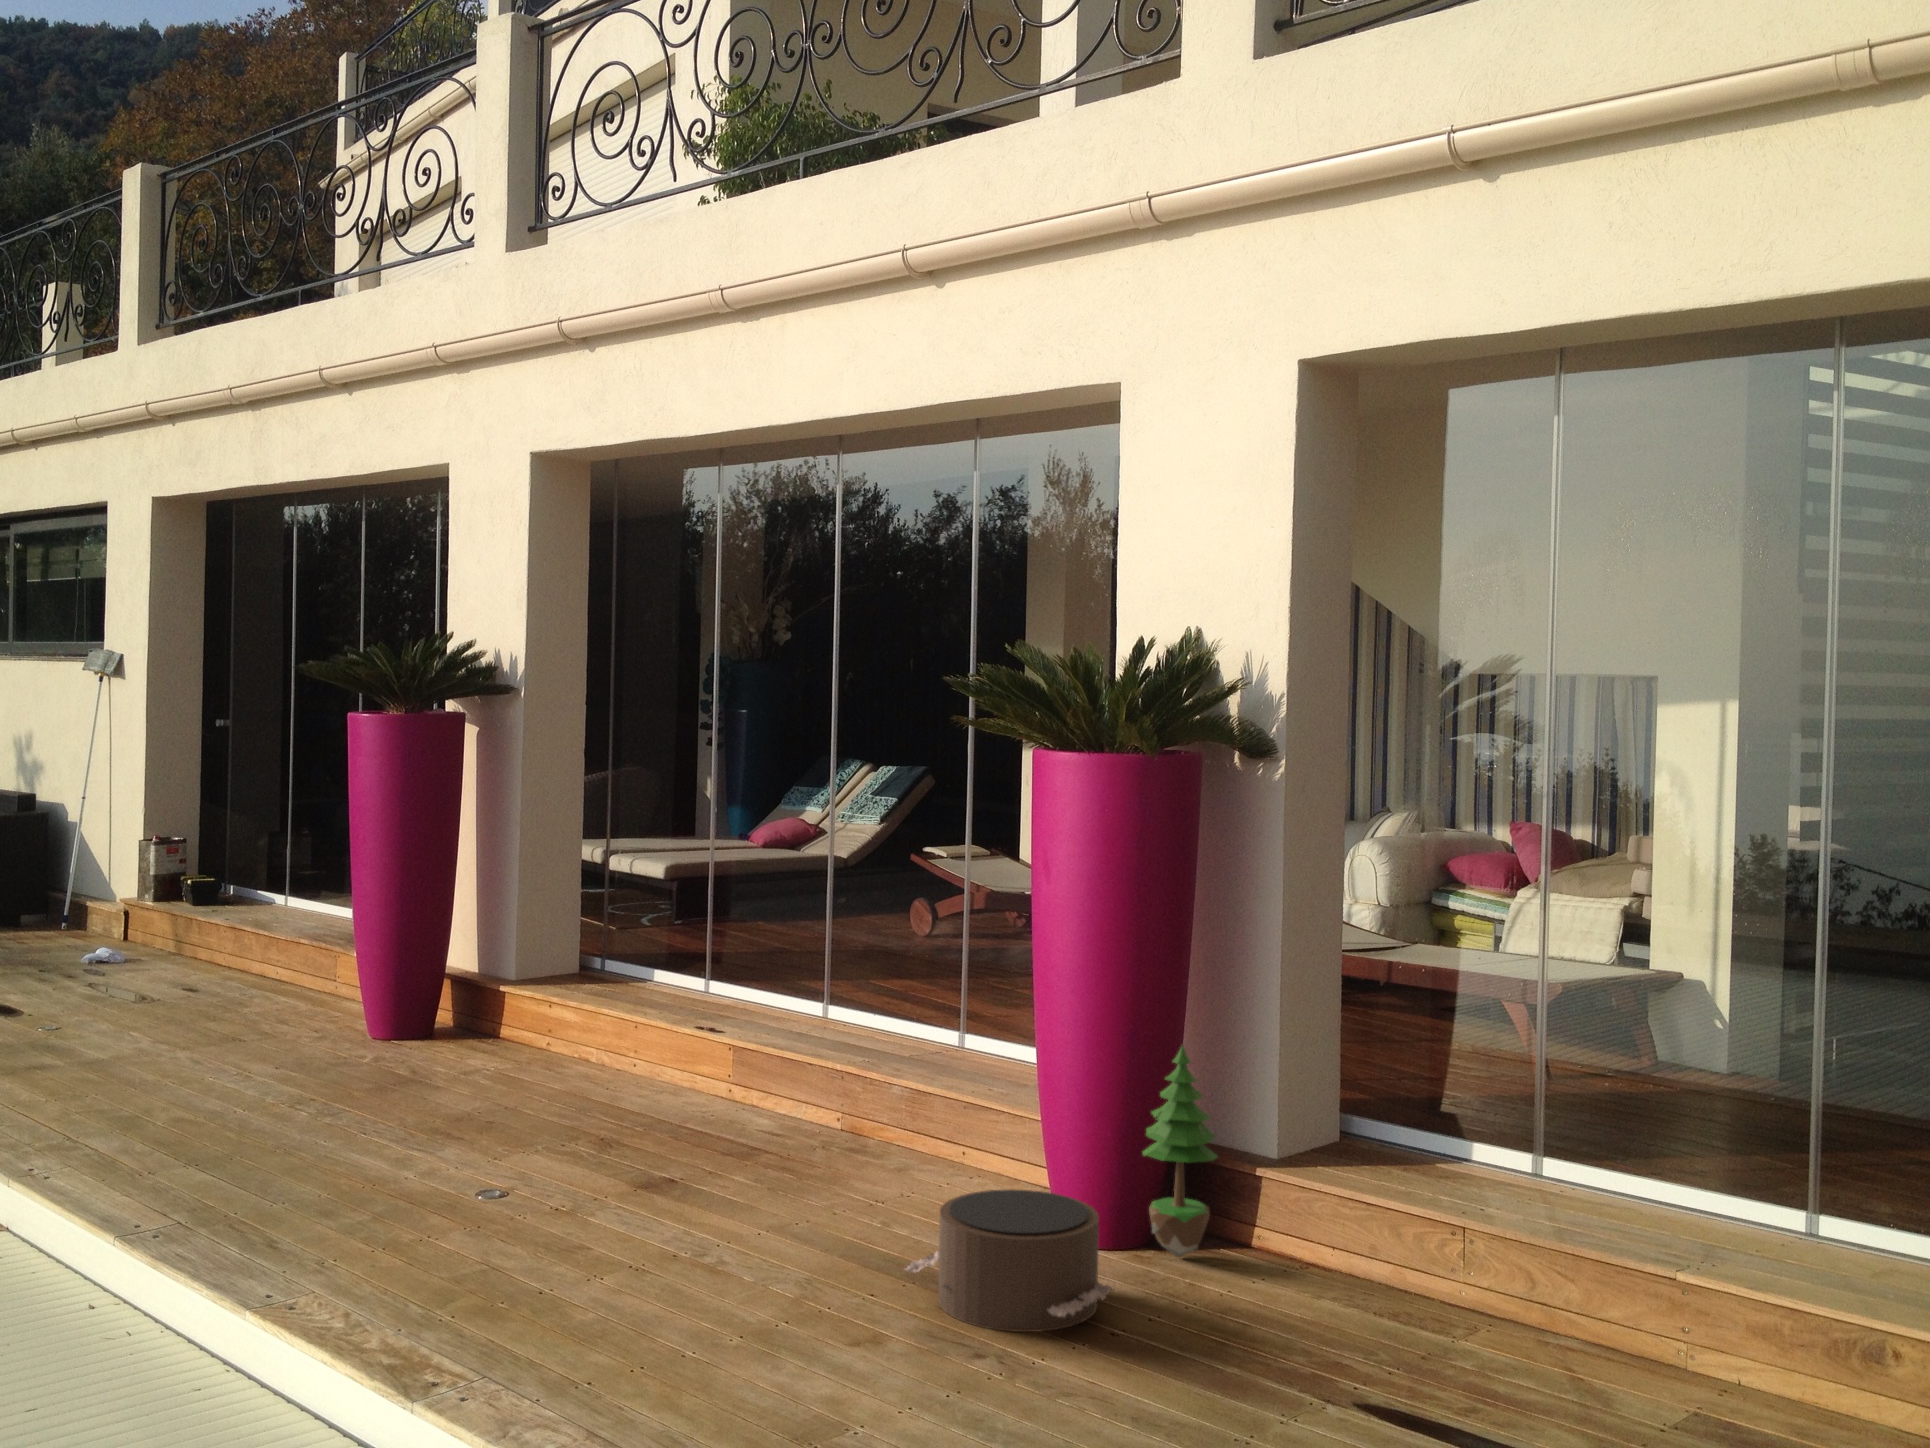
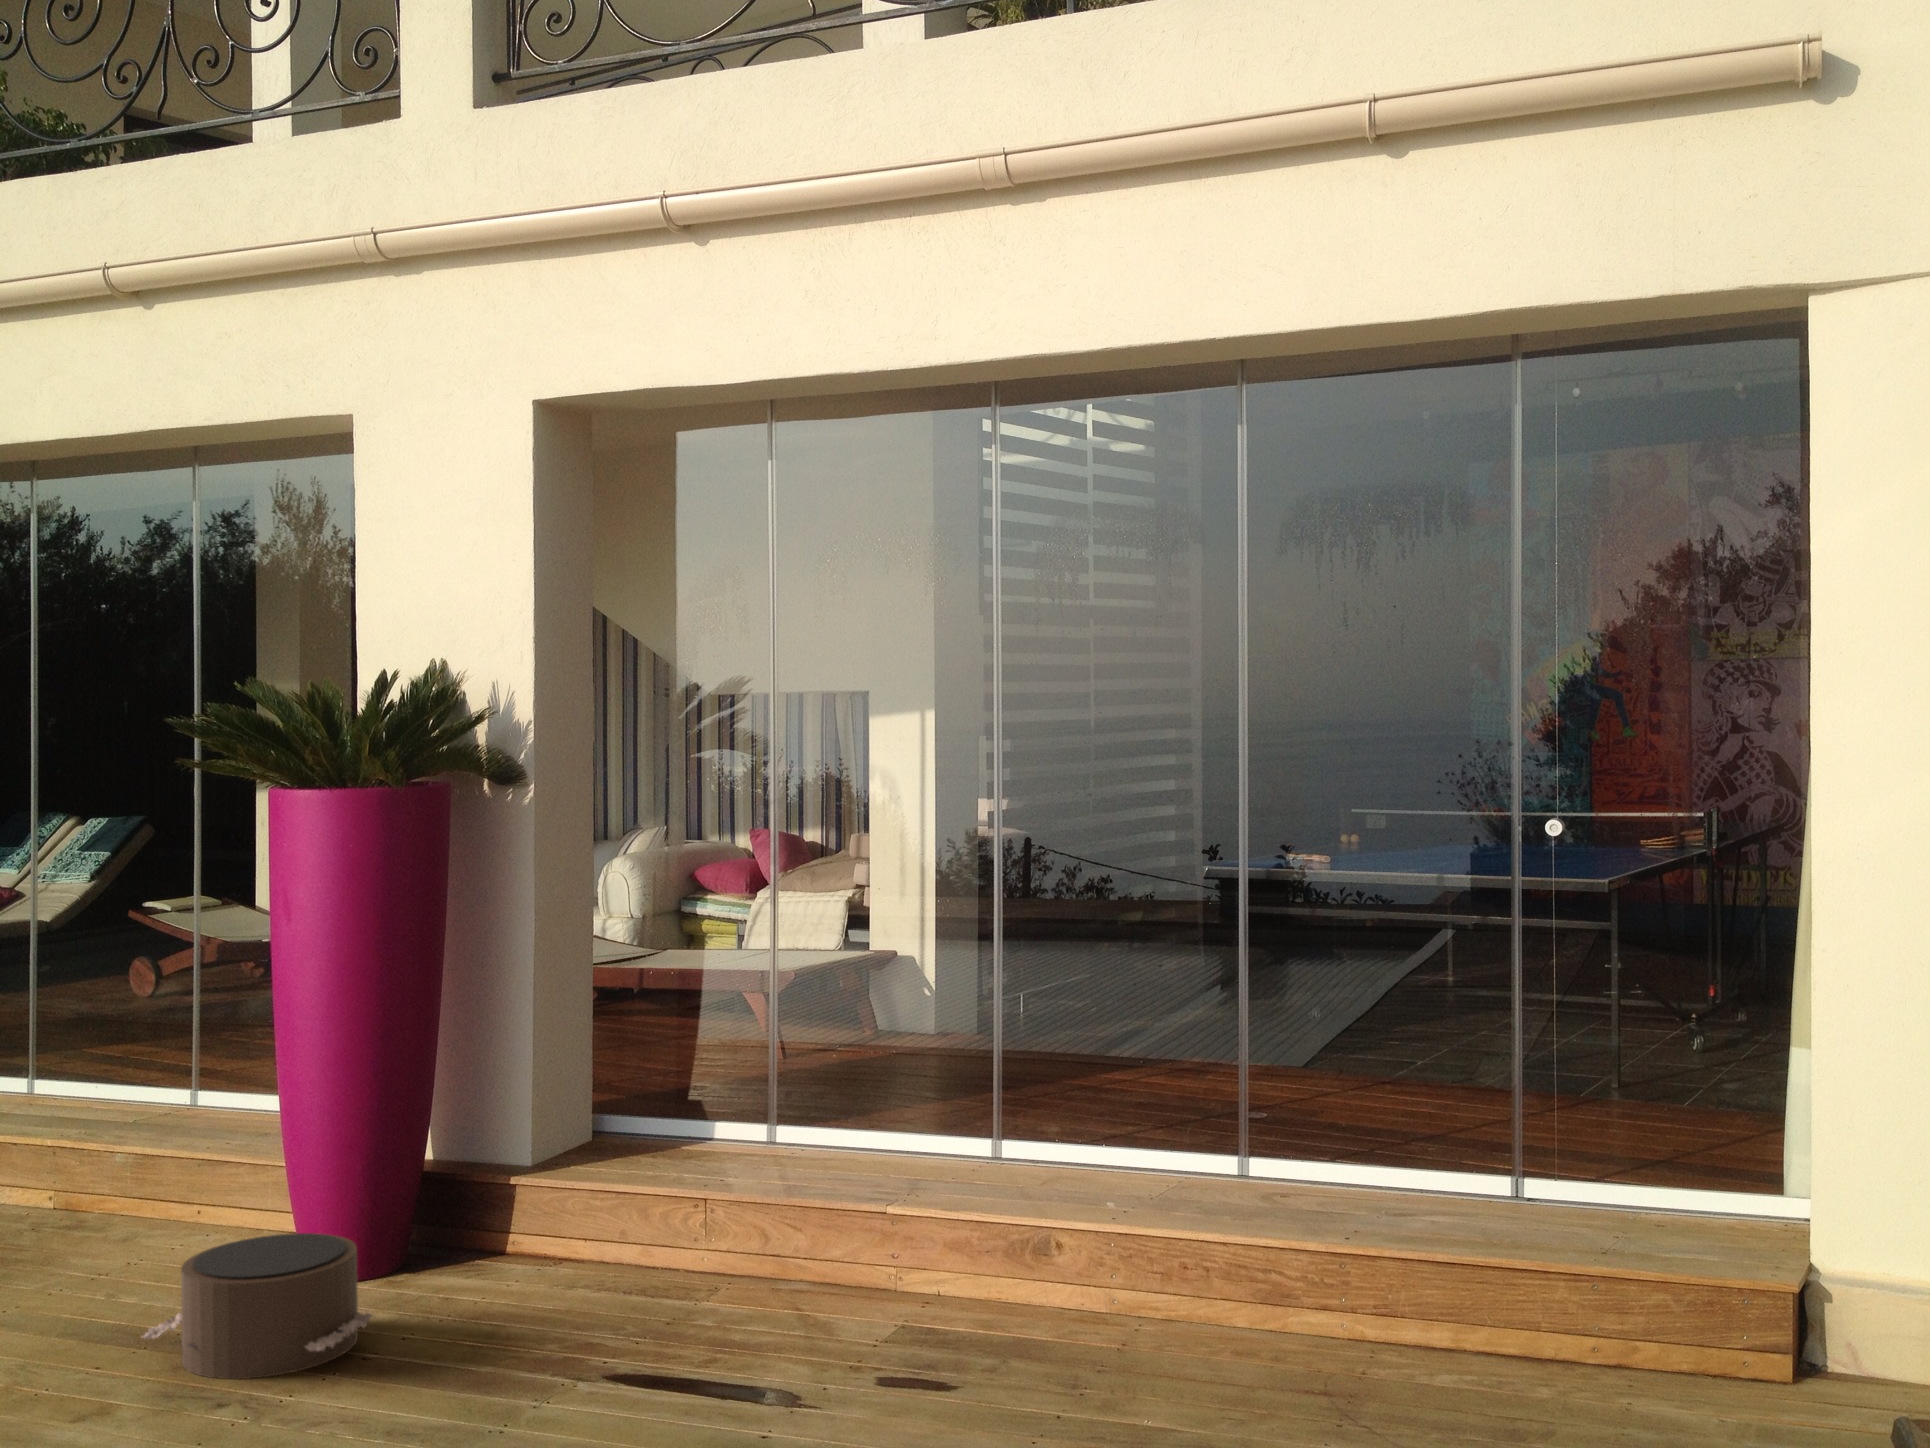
potted tree: present [1143,1046,1218,1257] -> none [400,1067,479,1280]

